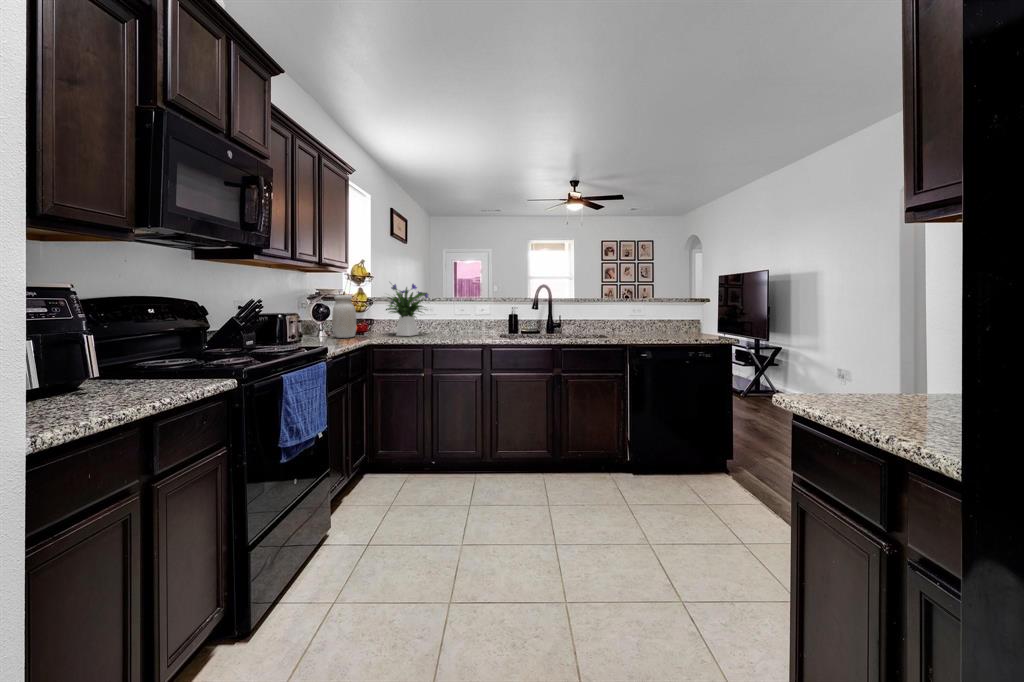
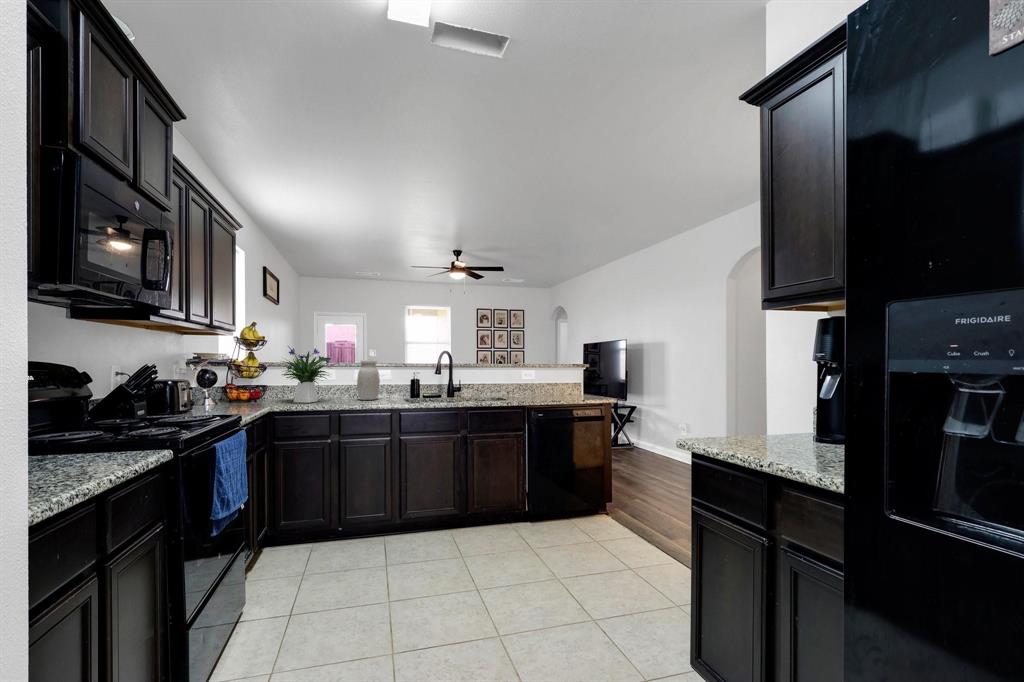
jar: present [332,295,356,338] -> present [357,359,380,400]

